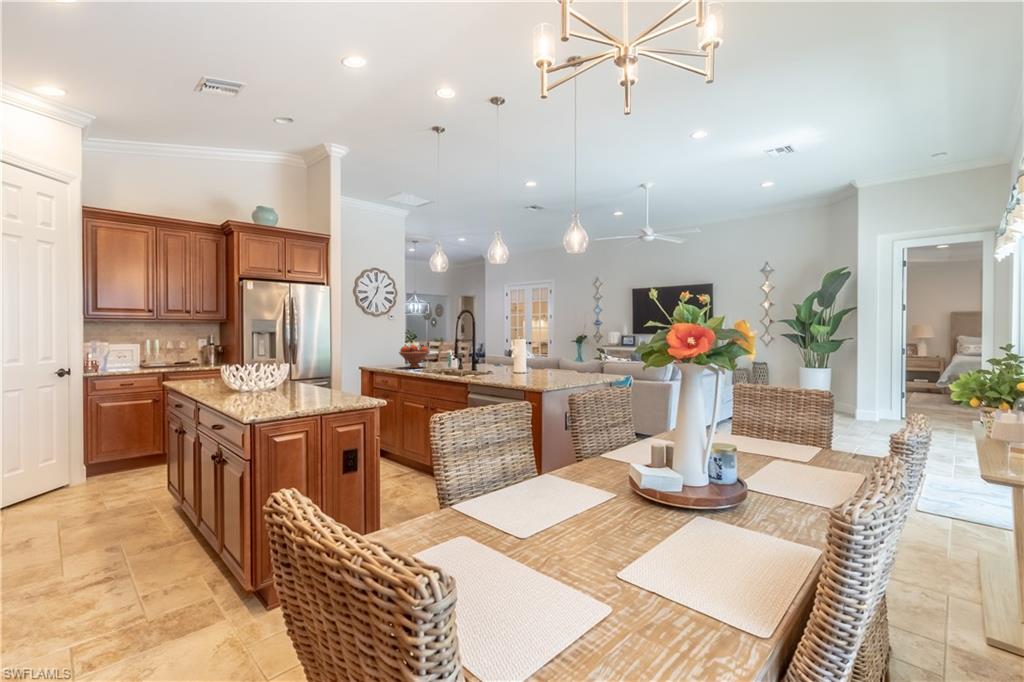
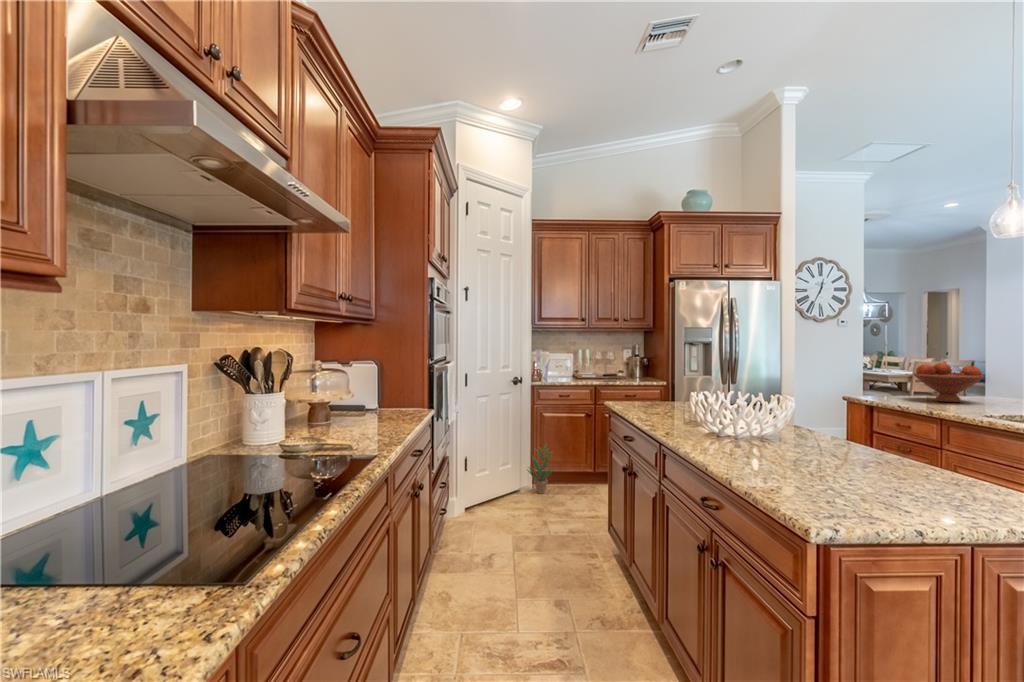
potted plant: none [77,433,115,484] -> present [528,444,553,494]

